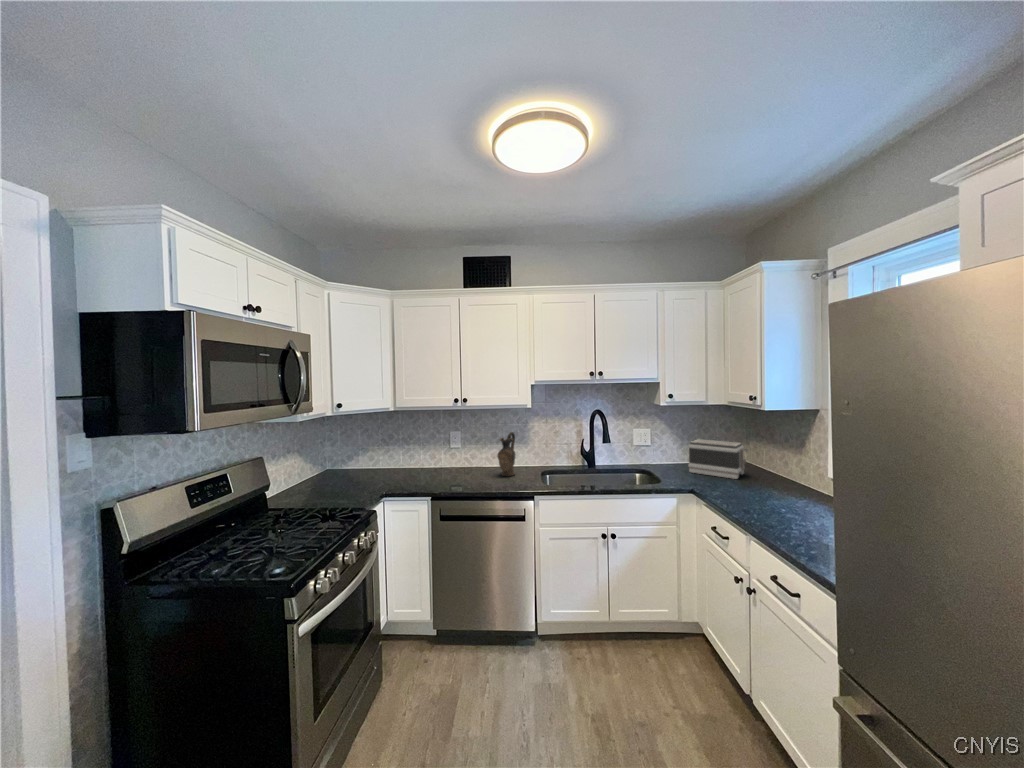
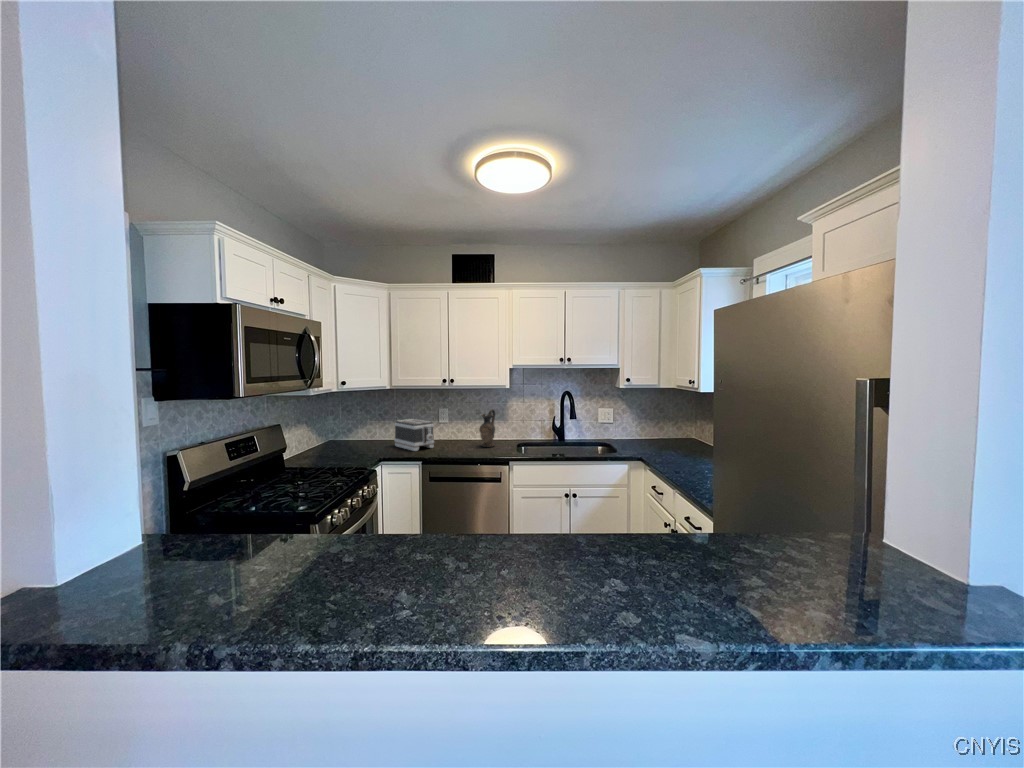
toaster: present [688,439,748,479] -> present [394,419,434,451]

